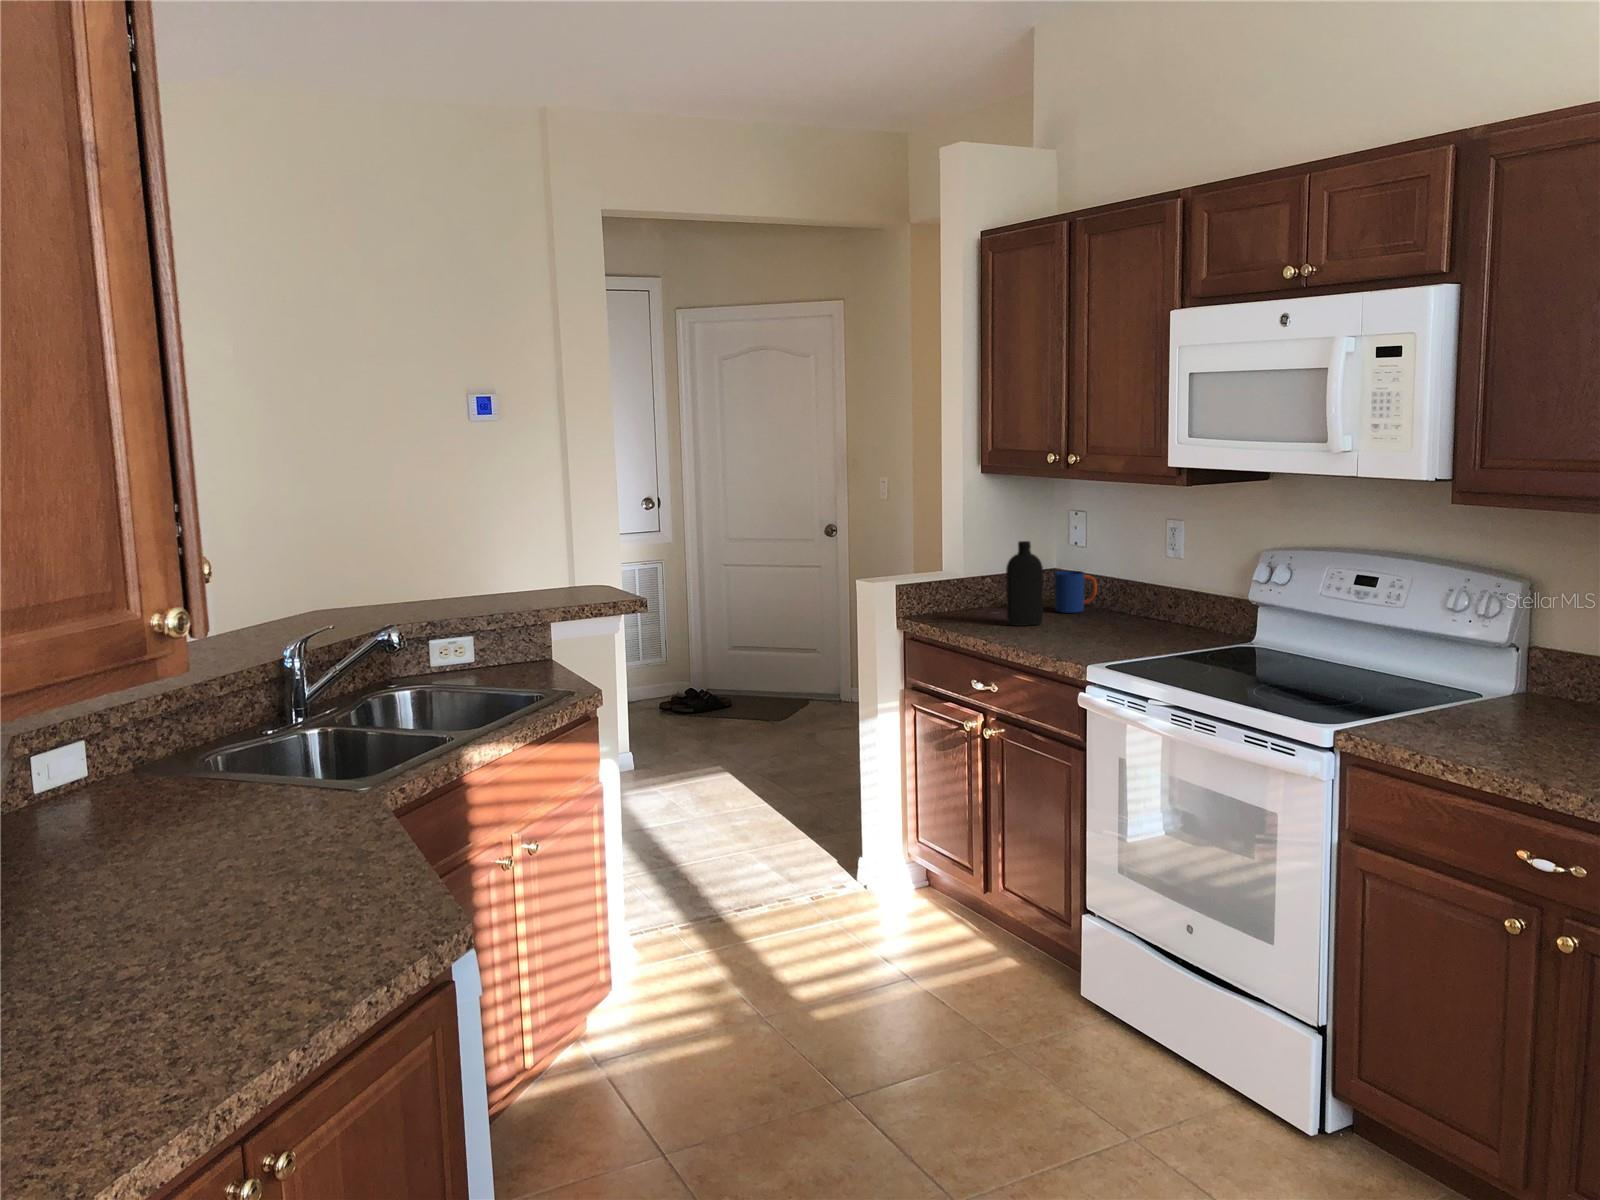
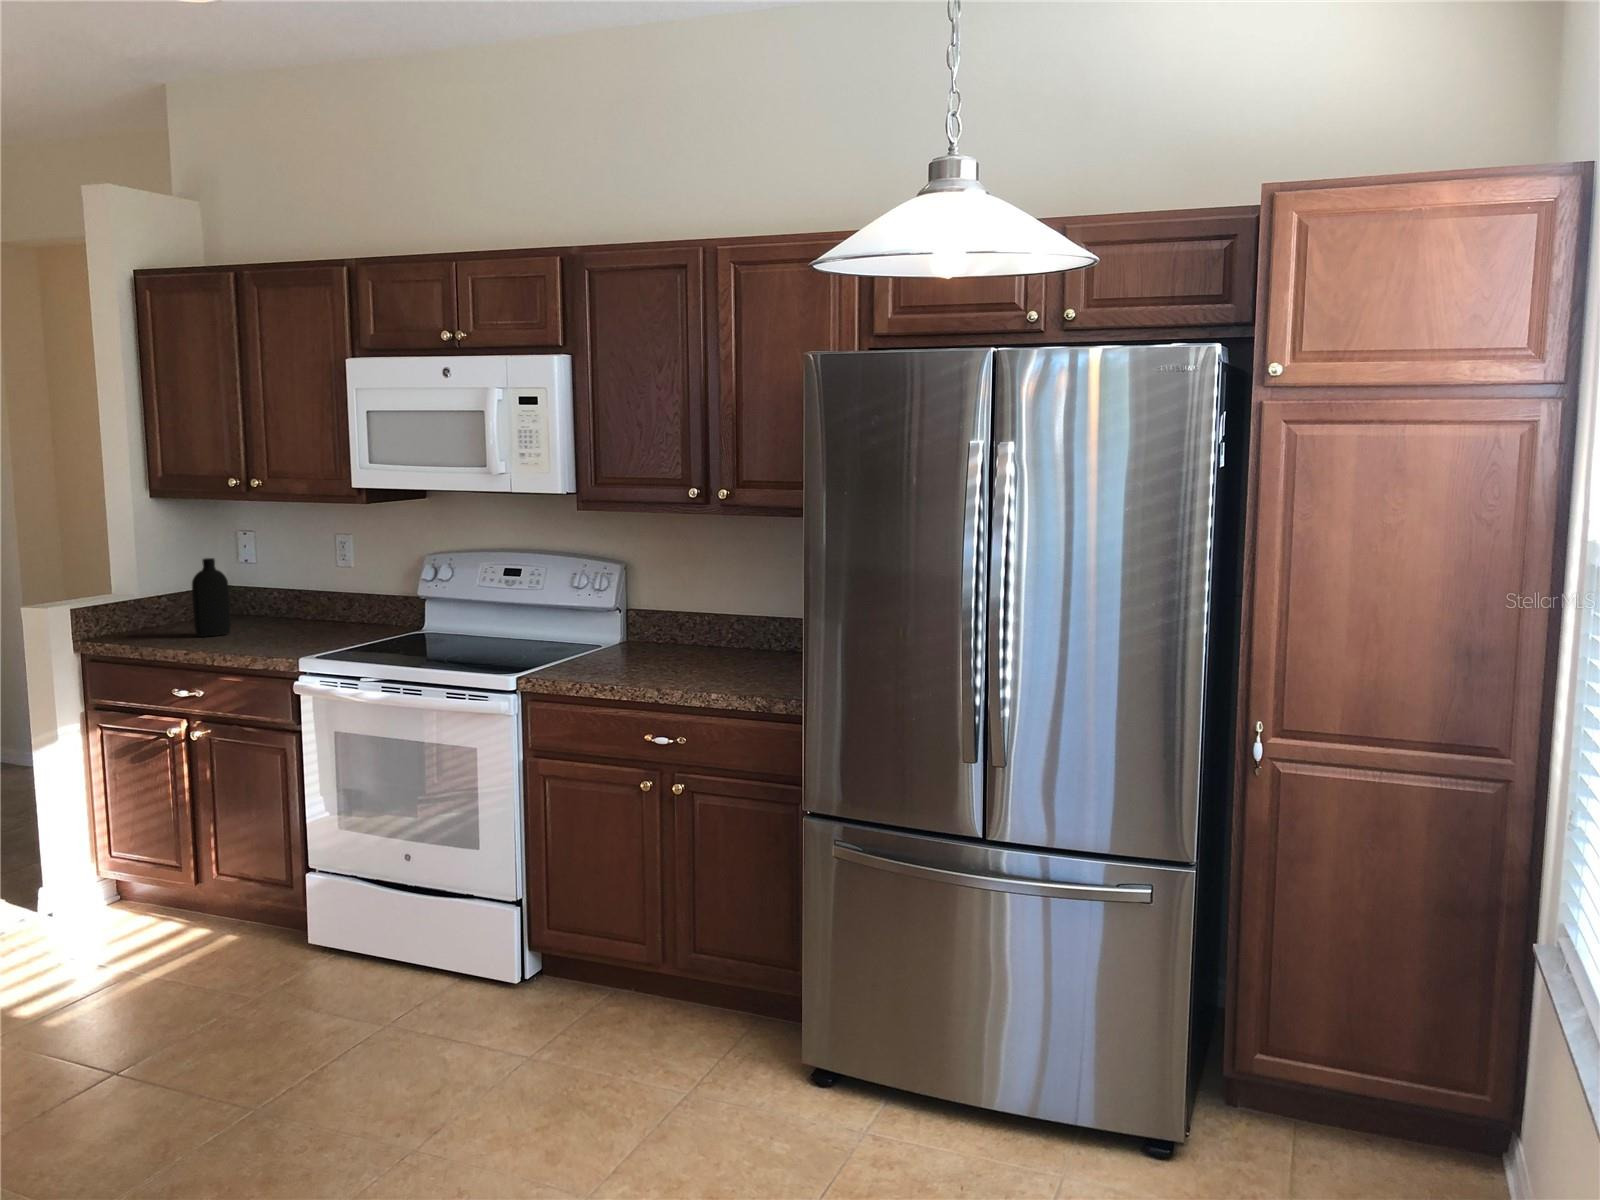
mug: present [1055,571,1097,613] -> none [232,586,273,624]

